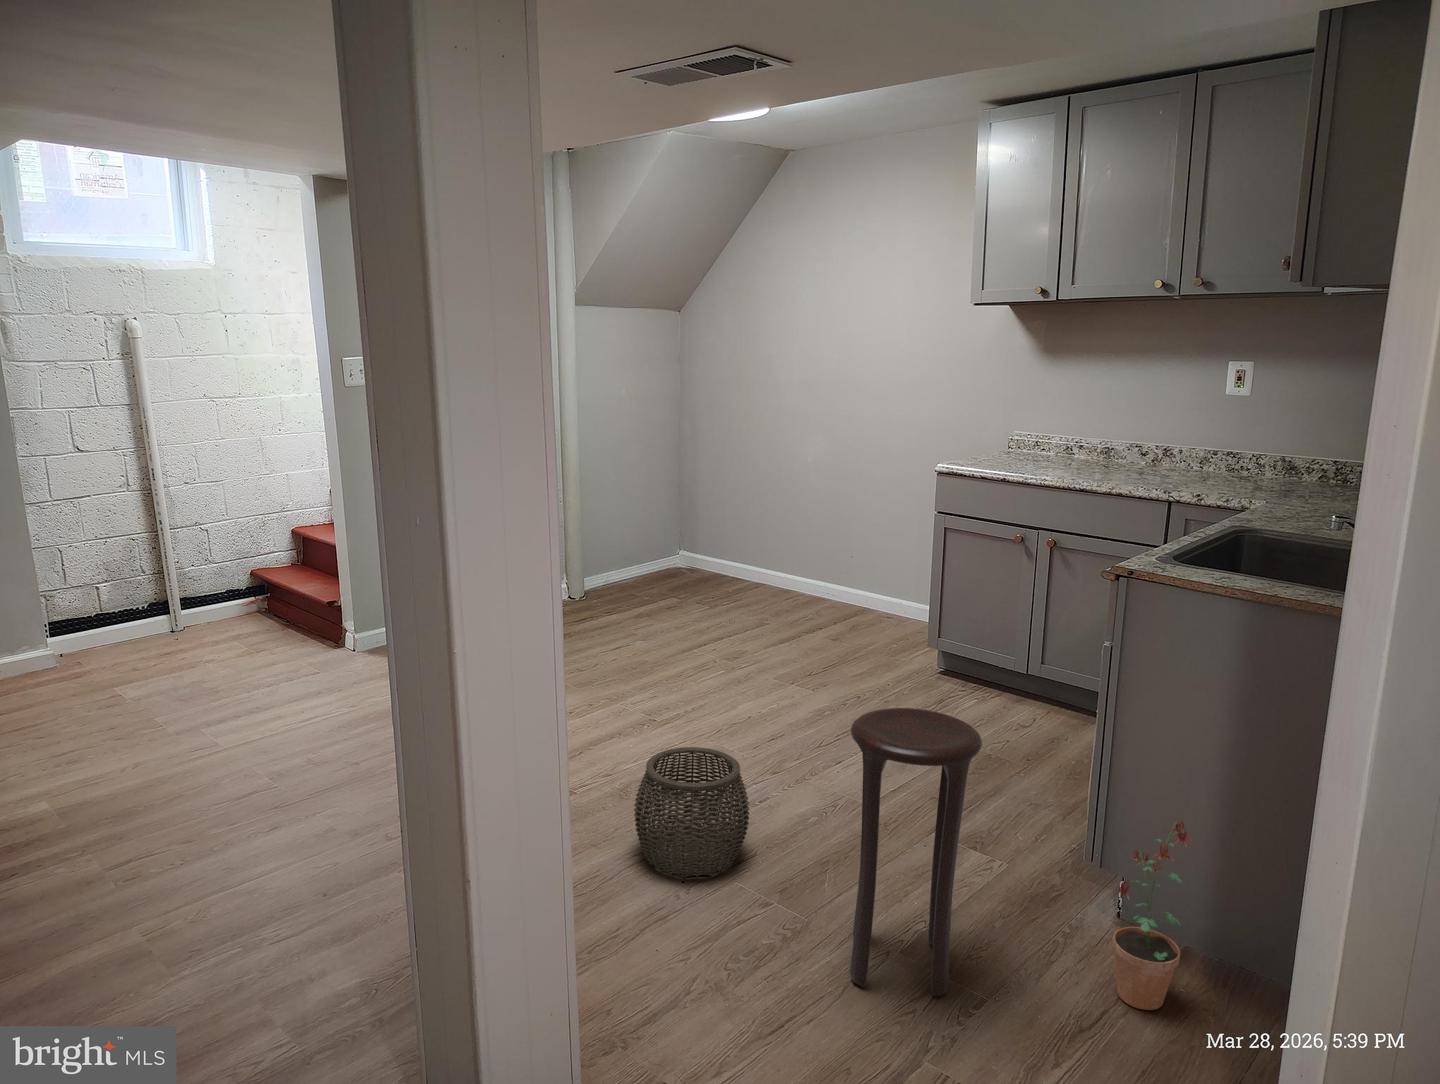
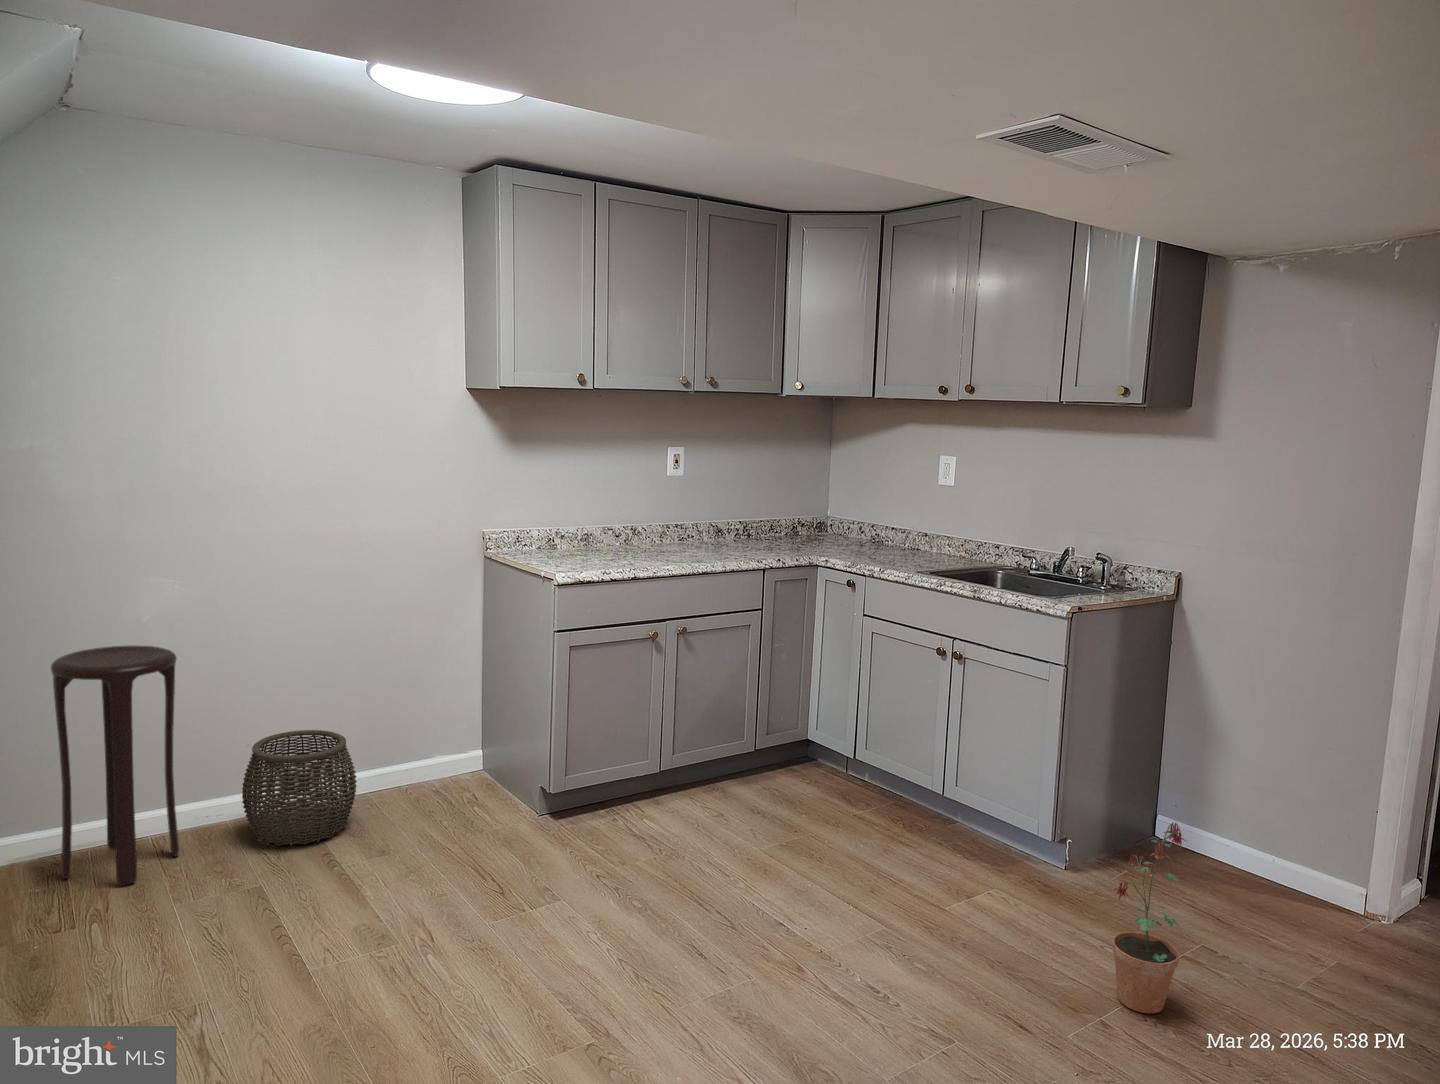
stool: present [850,708,982,996] -> present [51,645,179,885]
woven basket: present [634,747,749,877] -> present [242,730,357,846]

